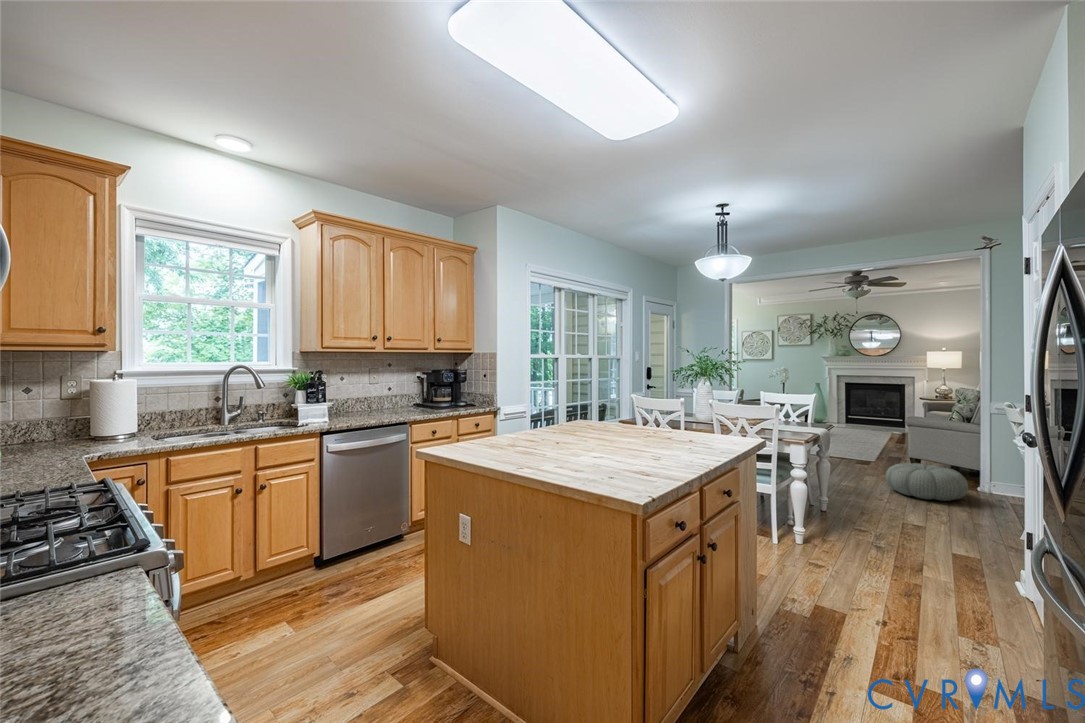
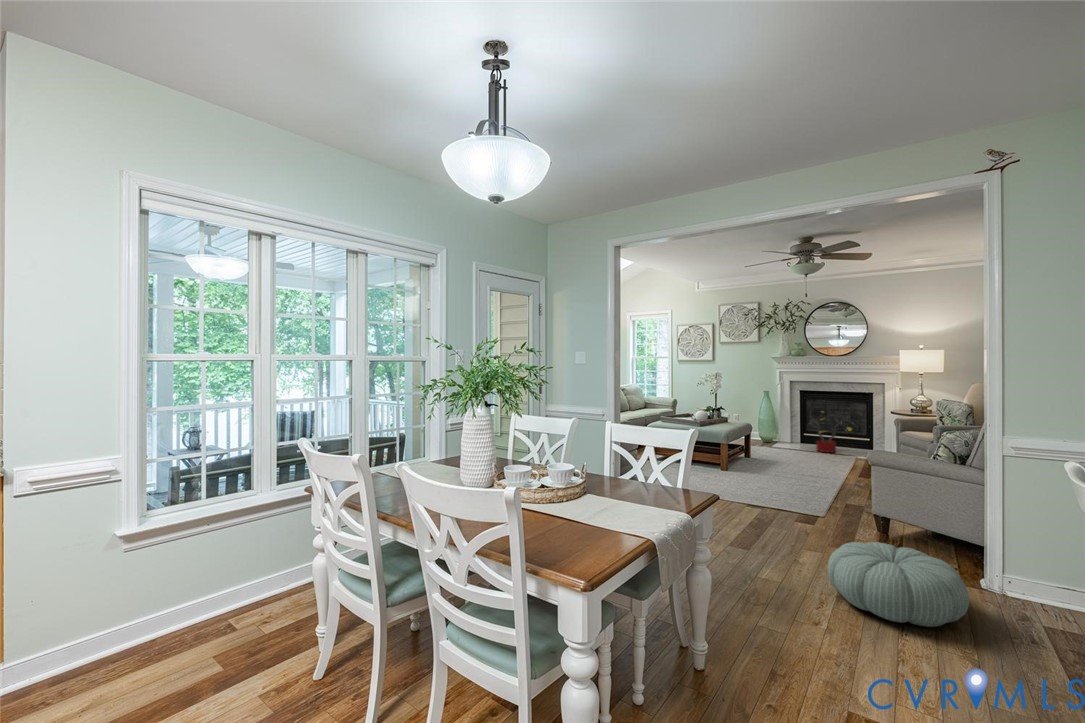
decorative plant: none [851,397,888,429] -> present [816,415,852,452]

